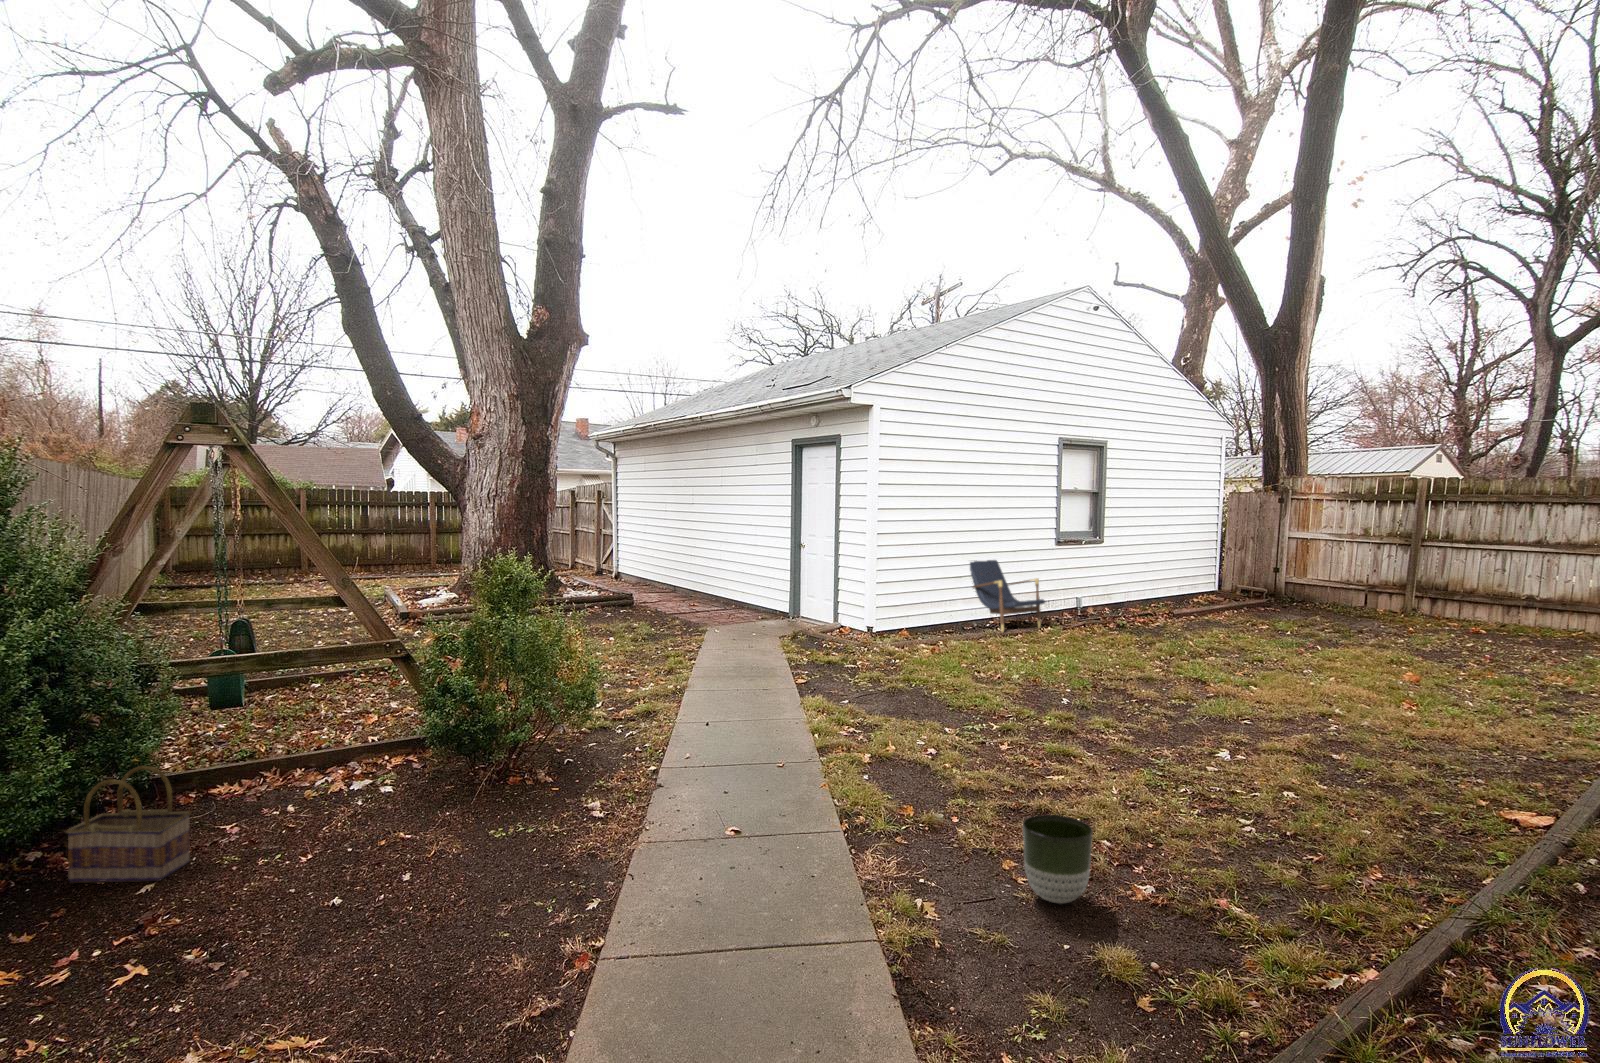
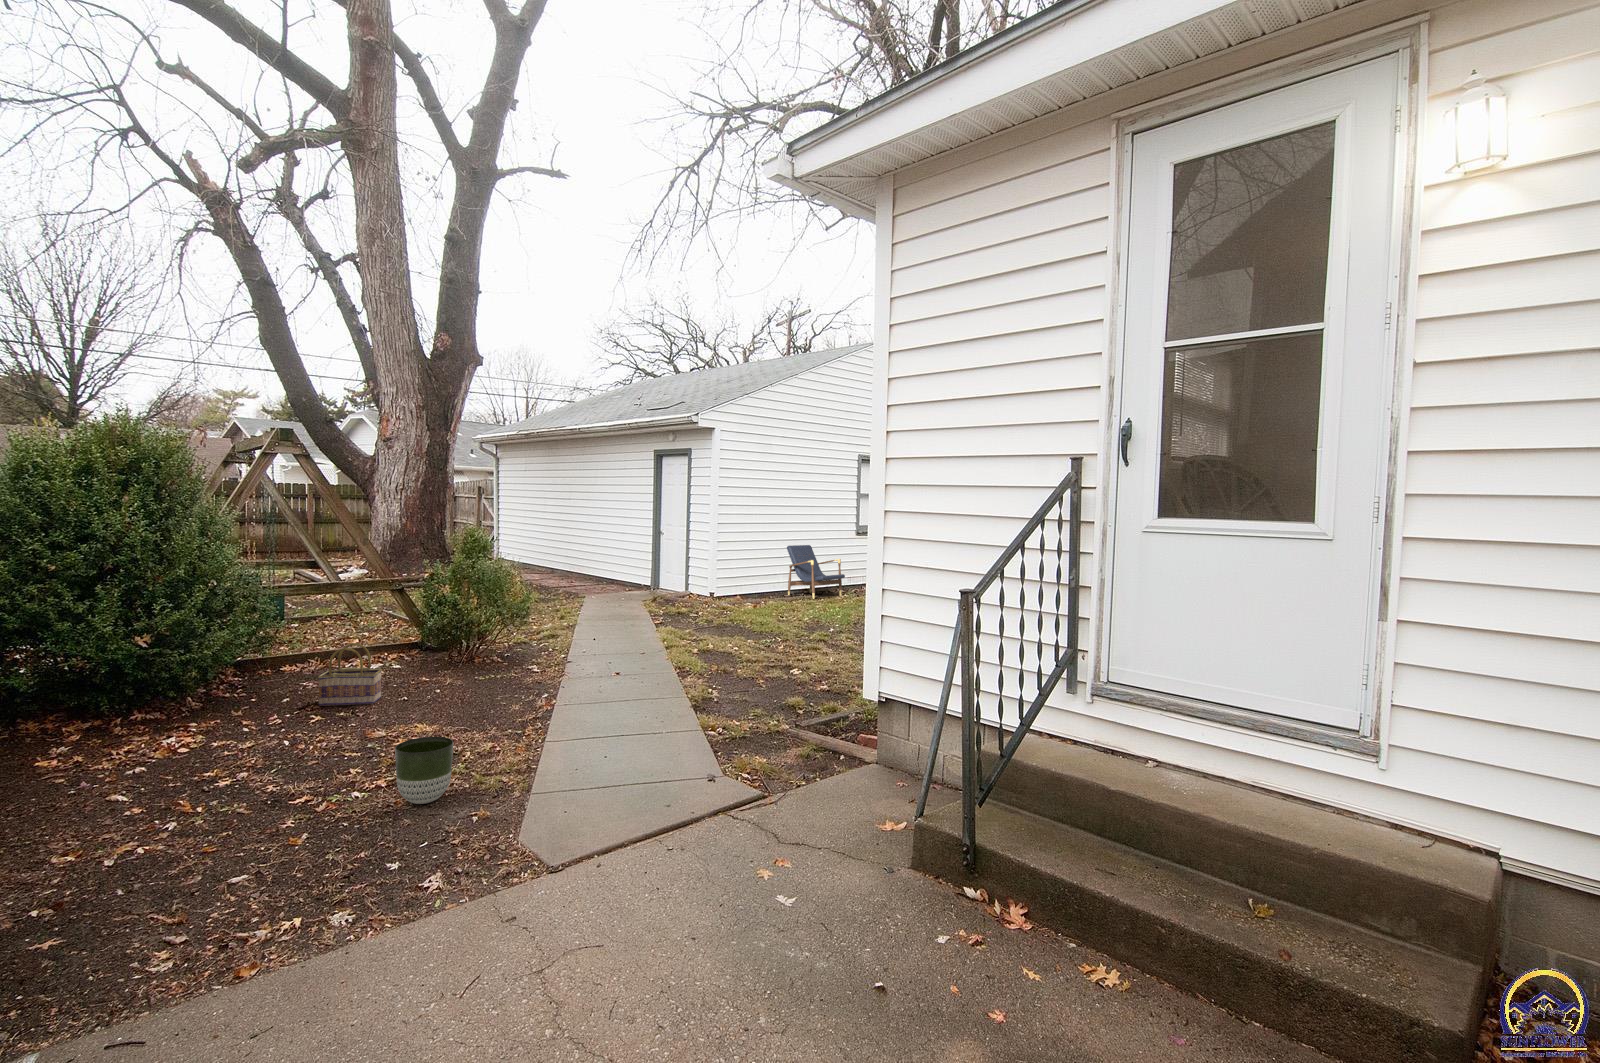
basket: present [66,765,191,883] -> present [318,643,382,706]
planter: present [1023,815,1093,904] -> present [395,737,453,804]

